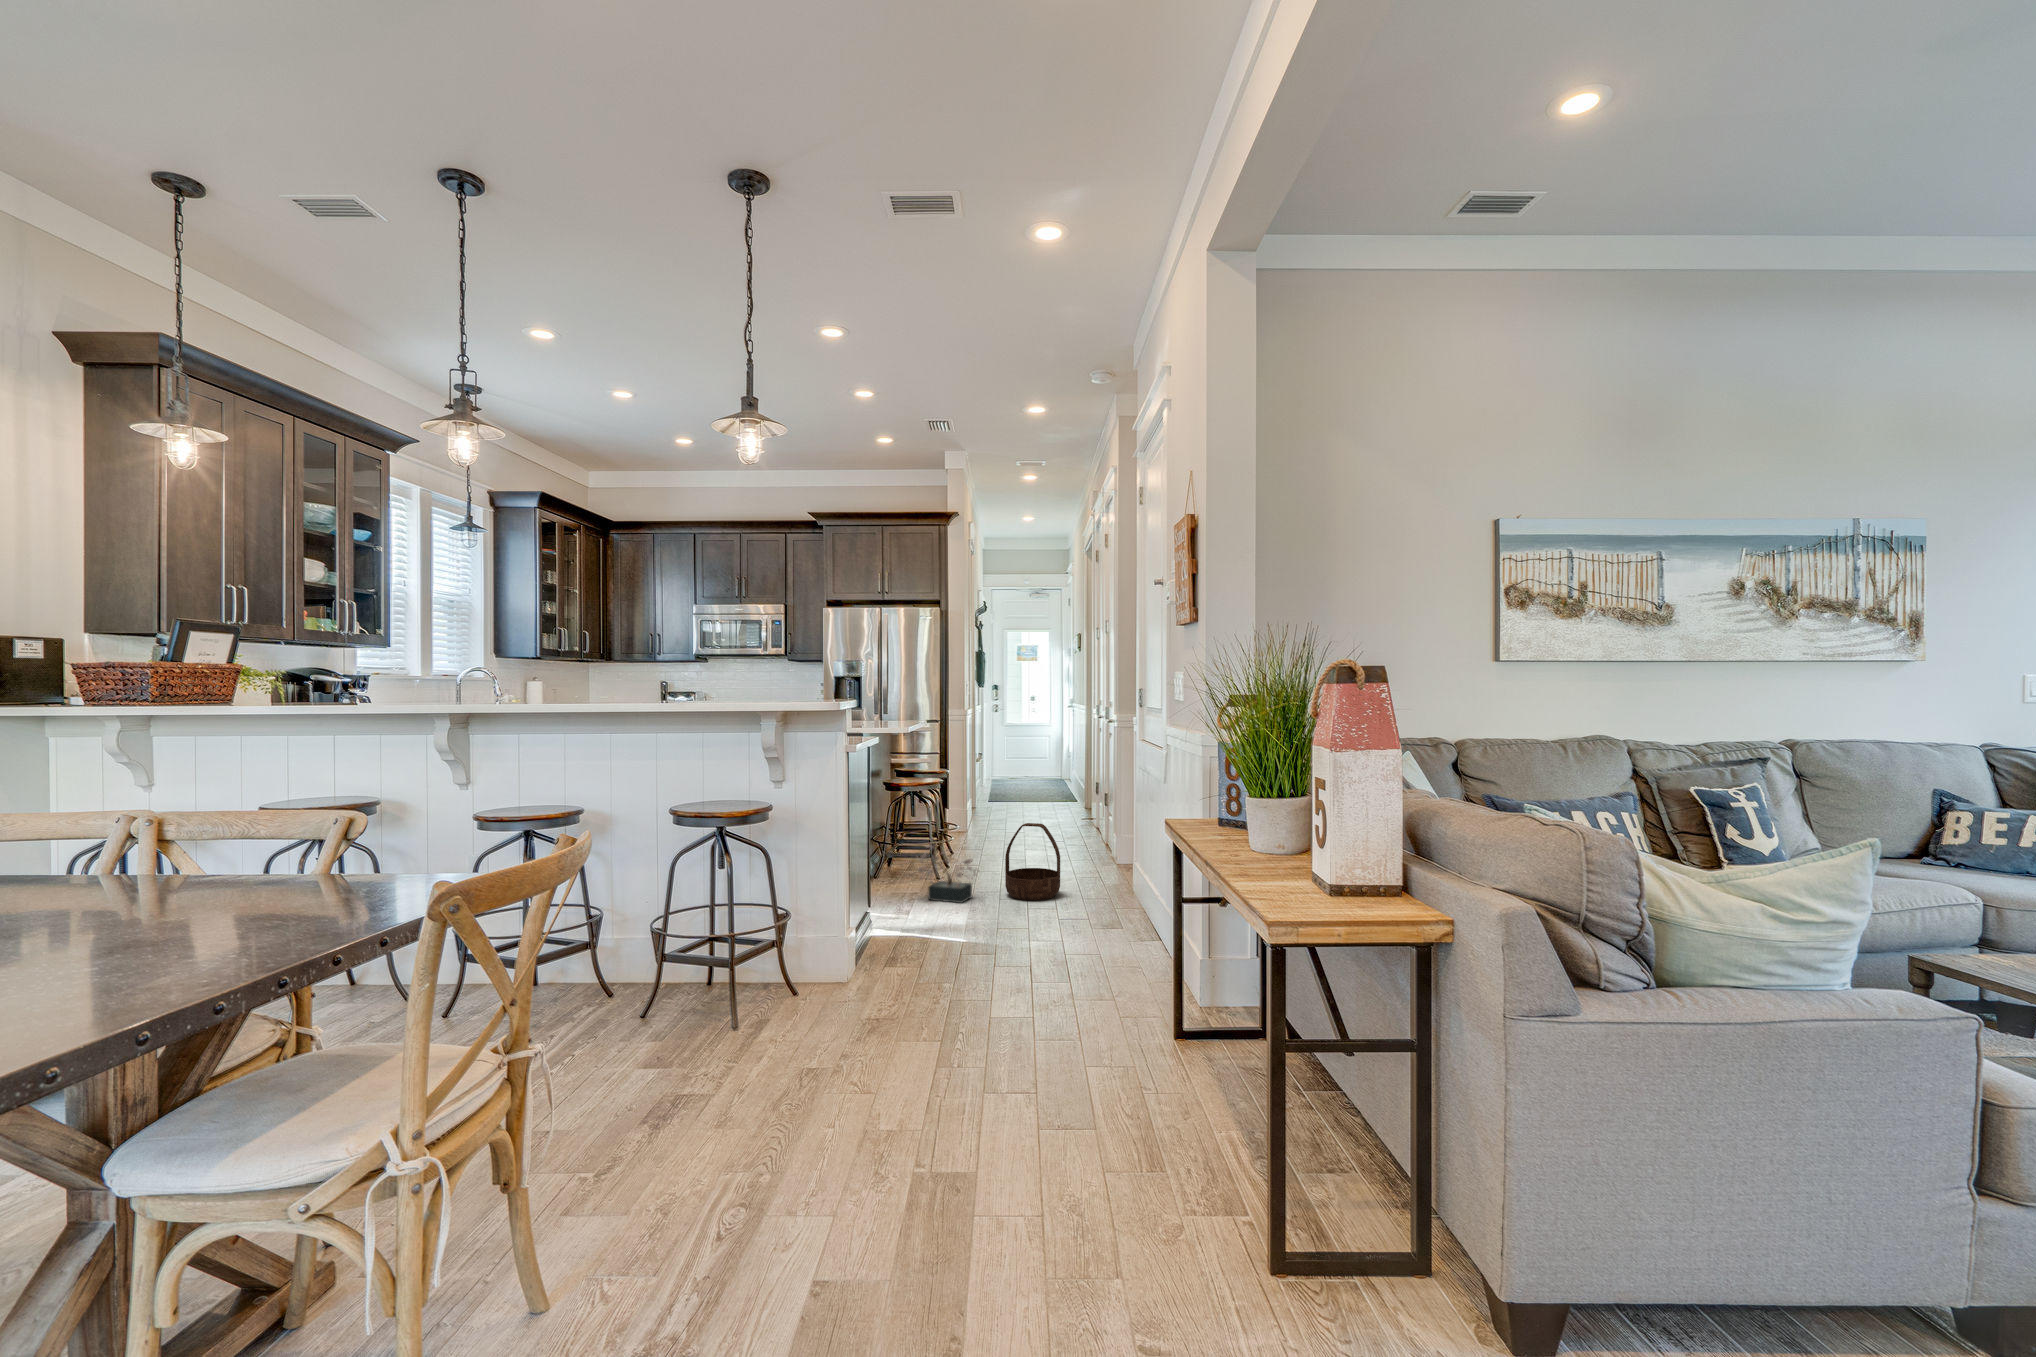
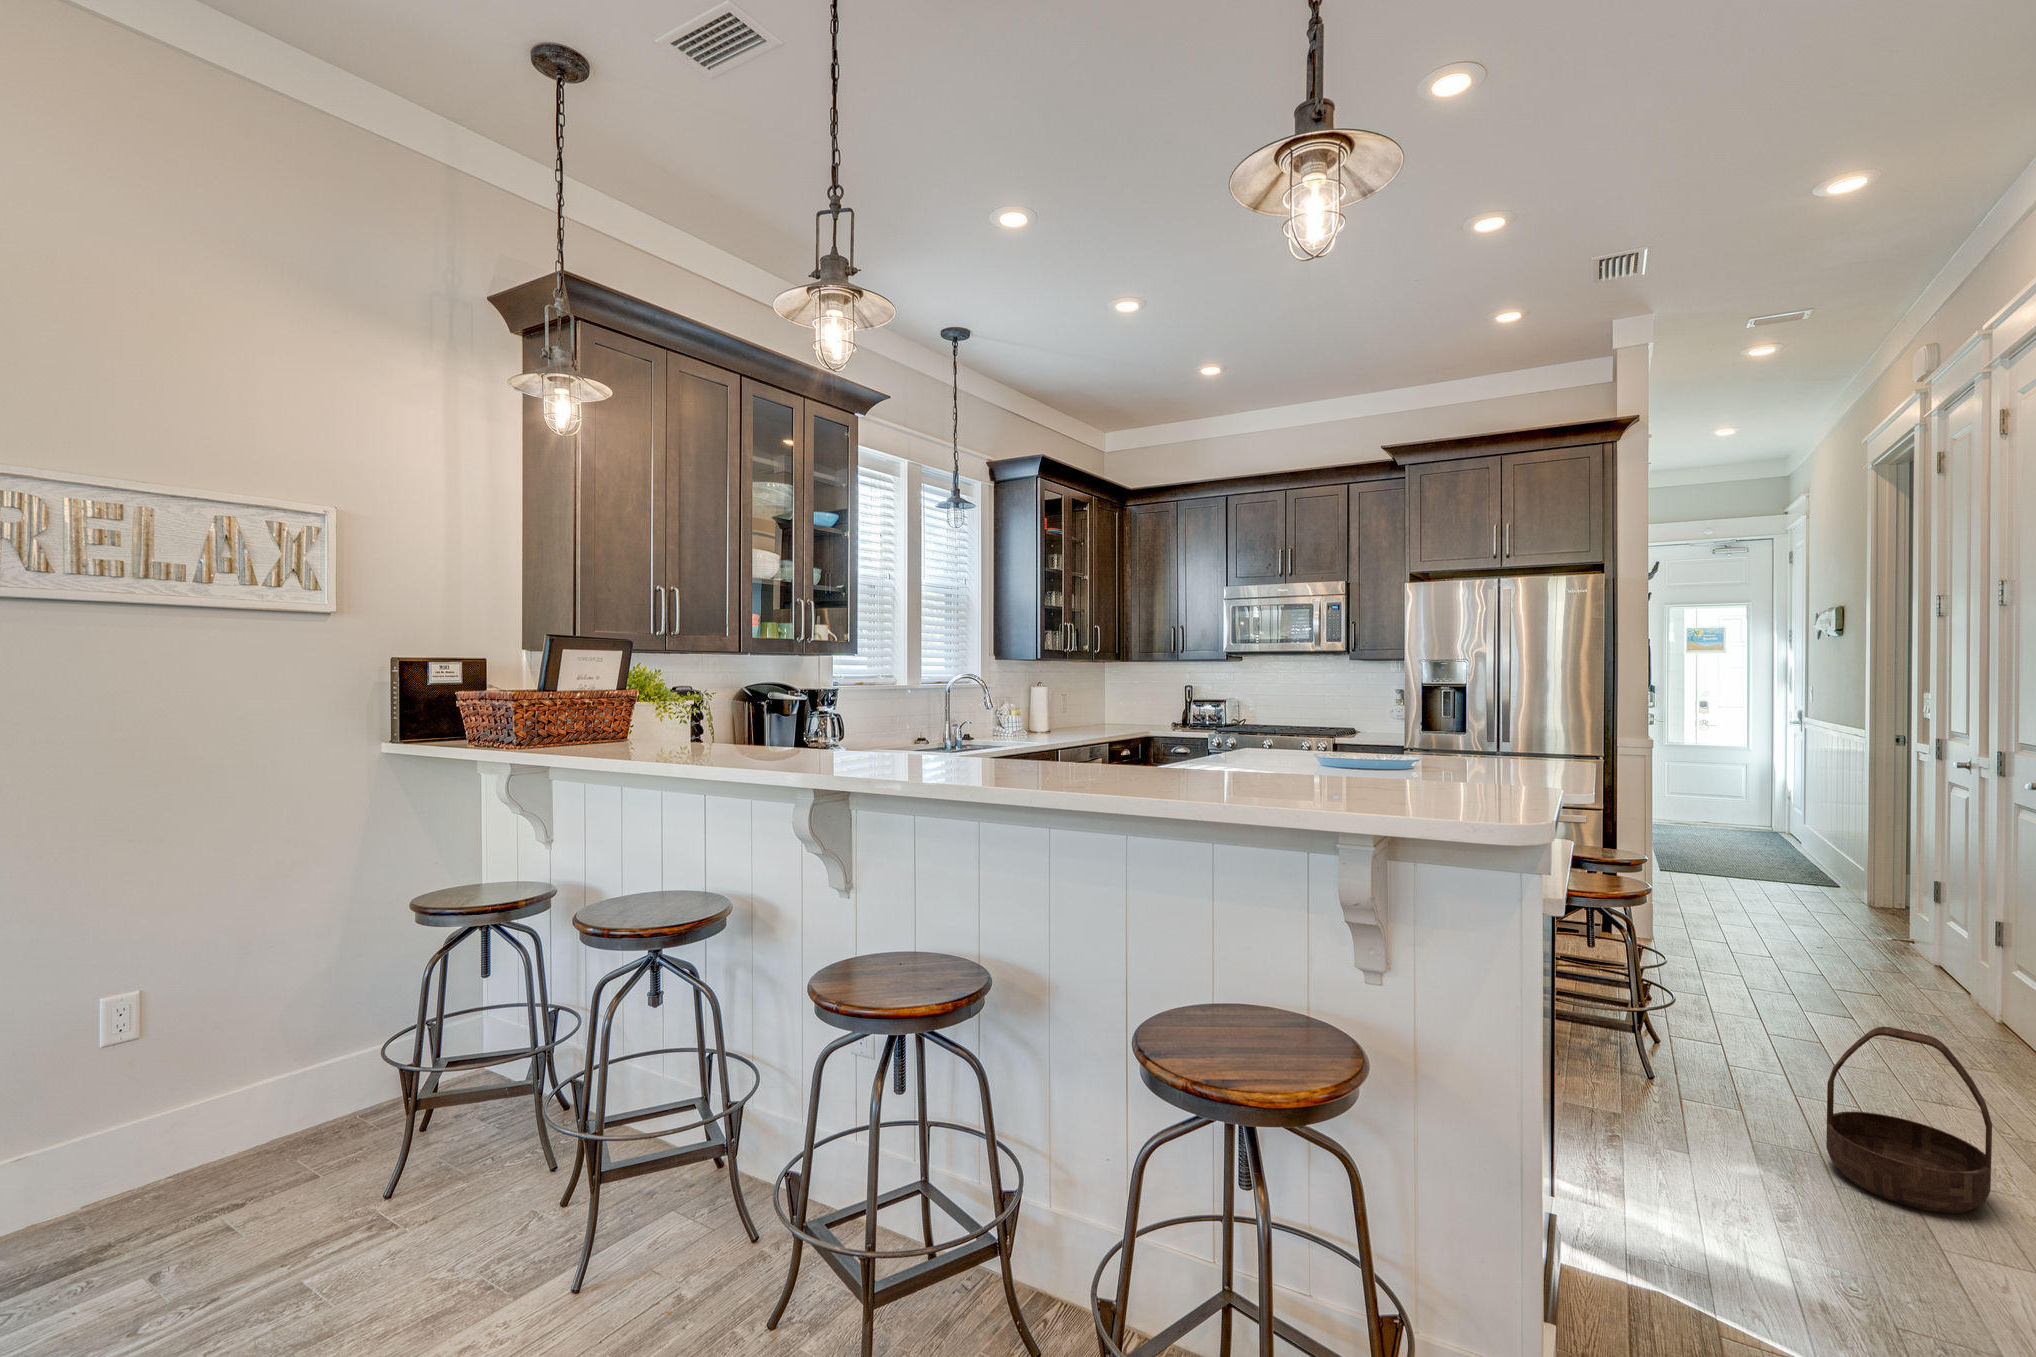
decorative plant: present [919,845,976,903] -> none [1611,1026,1762,1171]

